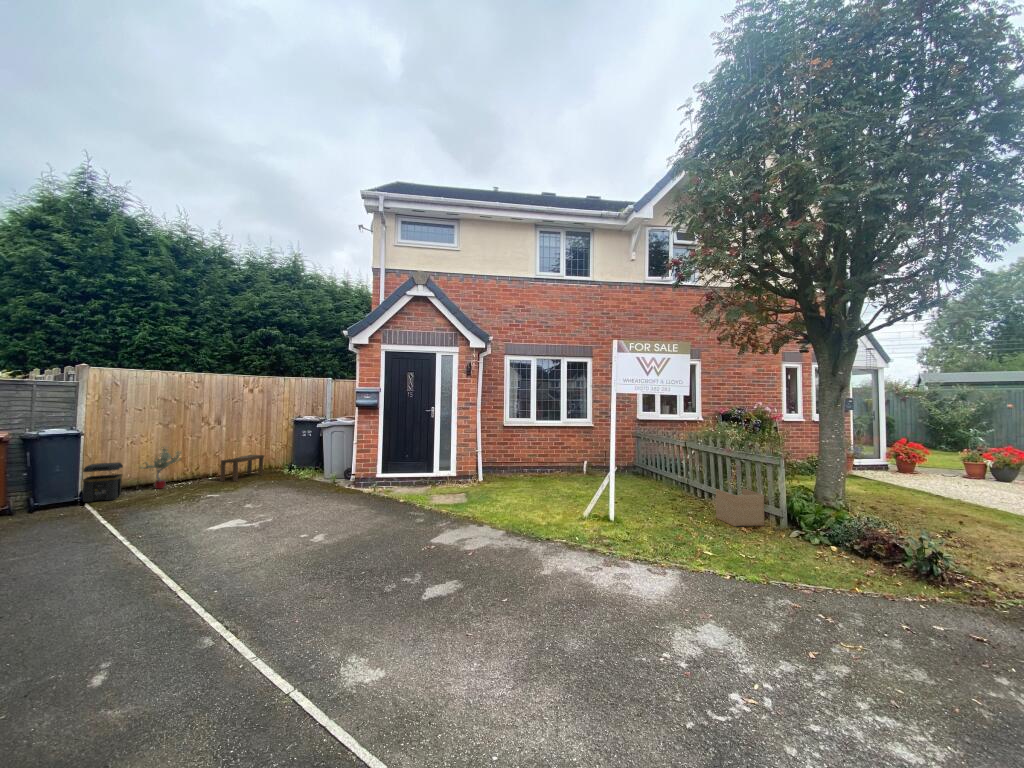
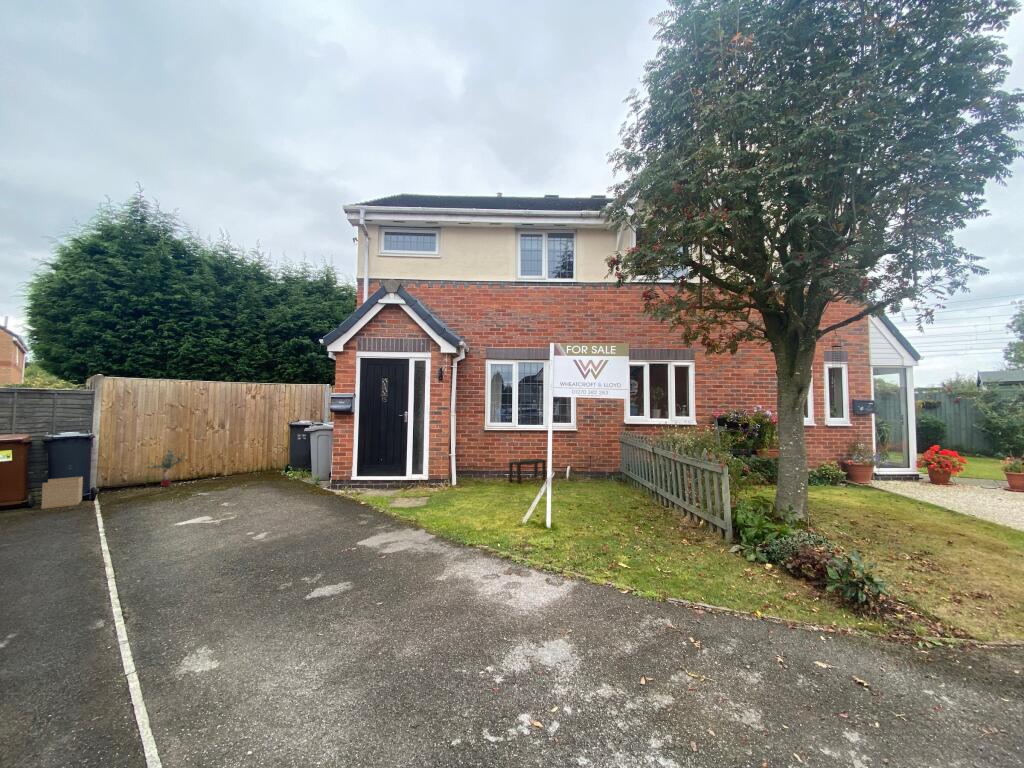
bench: present [220,455,264,481] -> present [509,458,546,483]
toolbox: present [83,462,123,502] -> none [92,463,129,498]
cardboard box: present [716,488,765,527] -> present [41,477,83,509]

